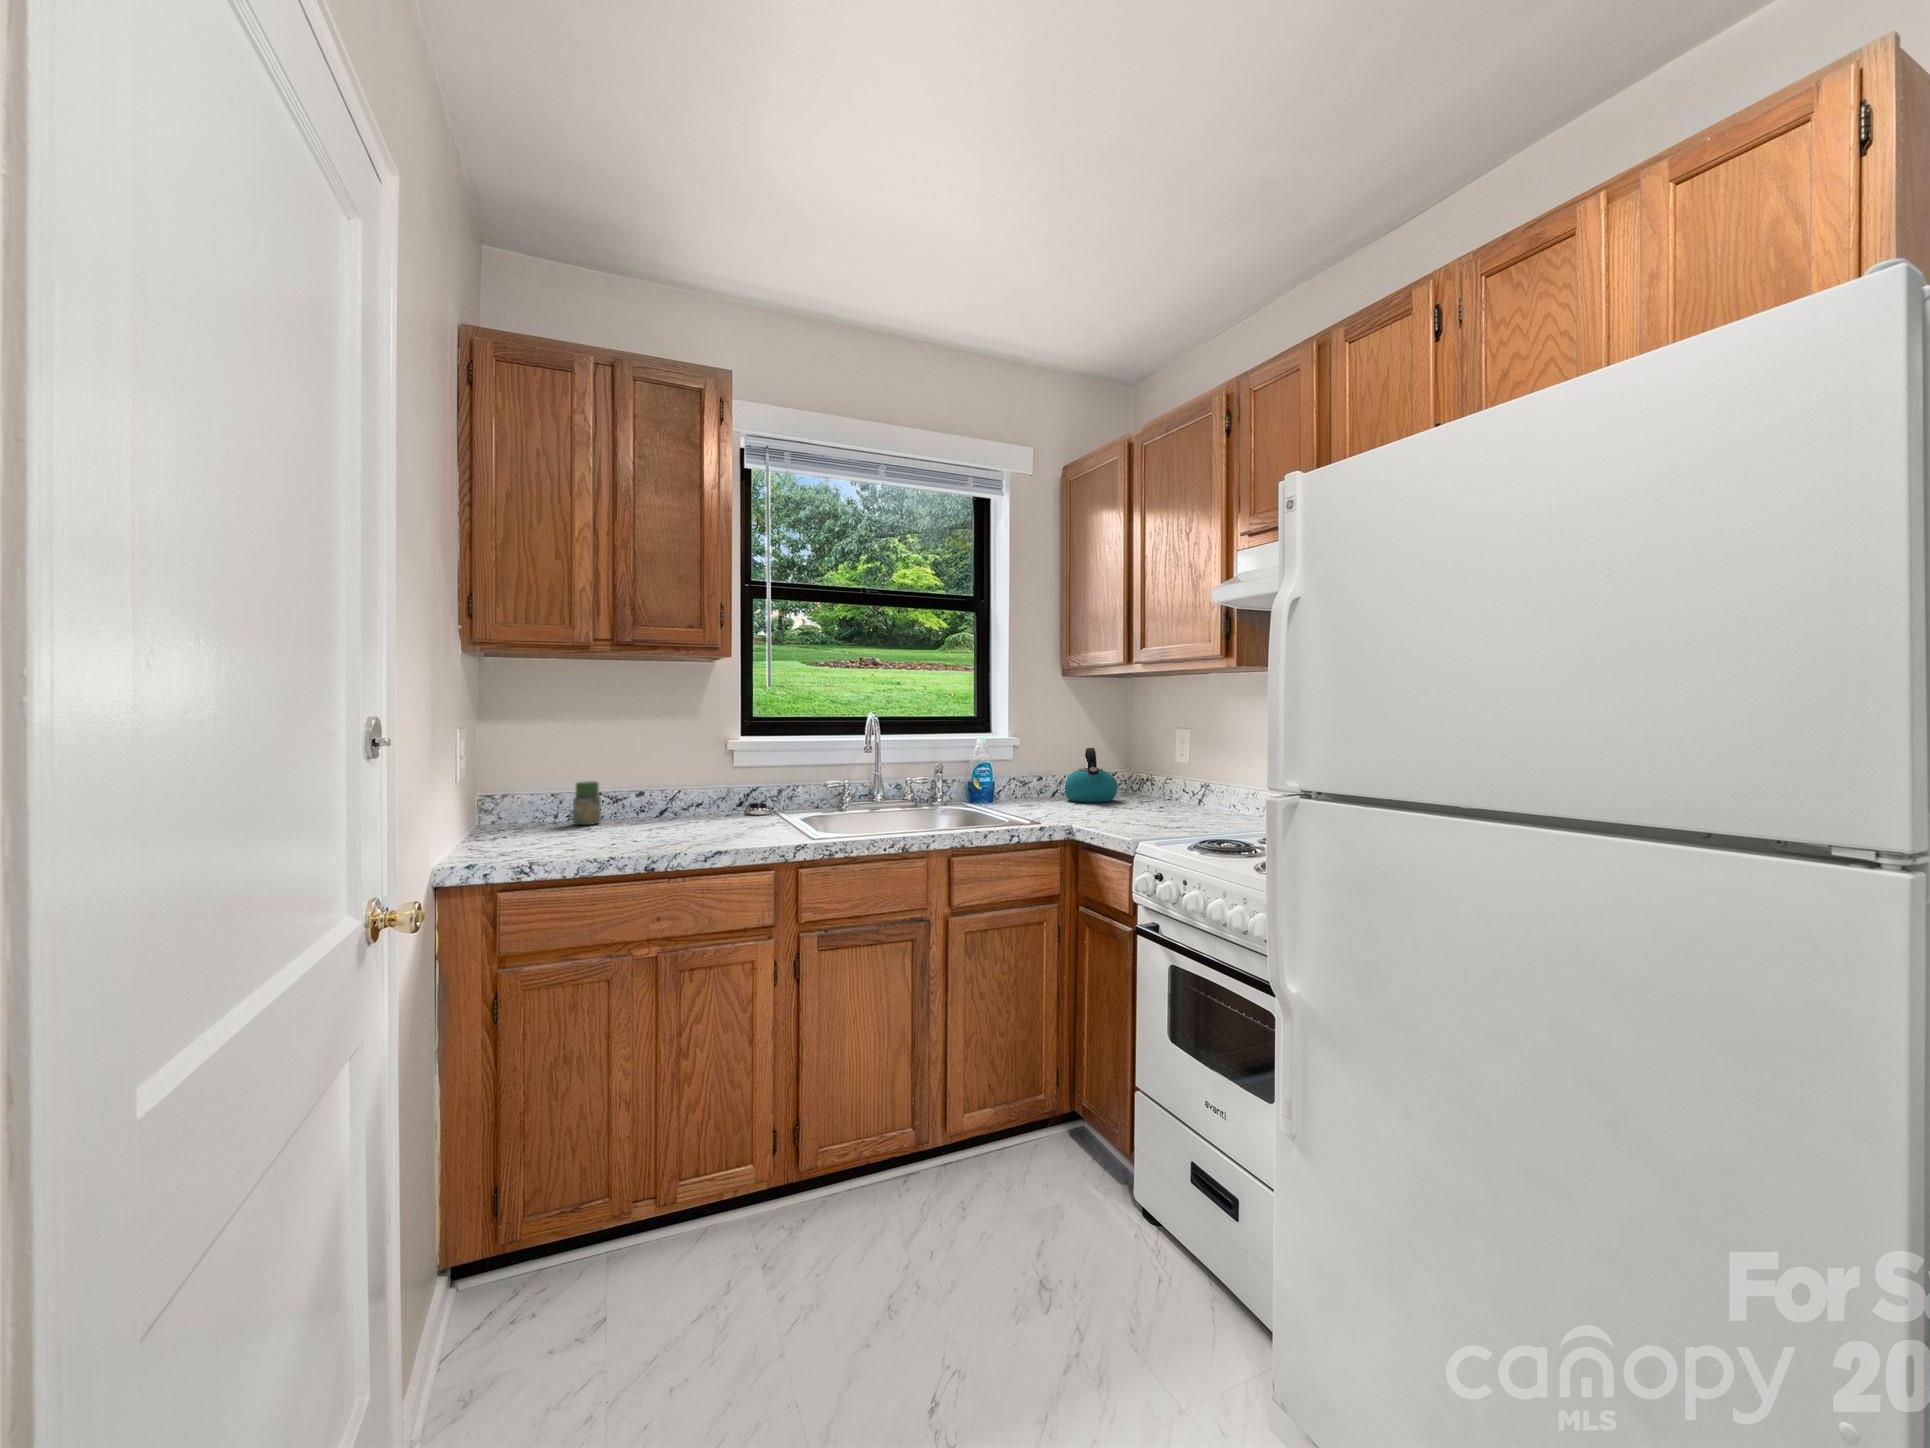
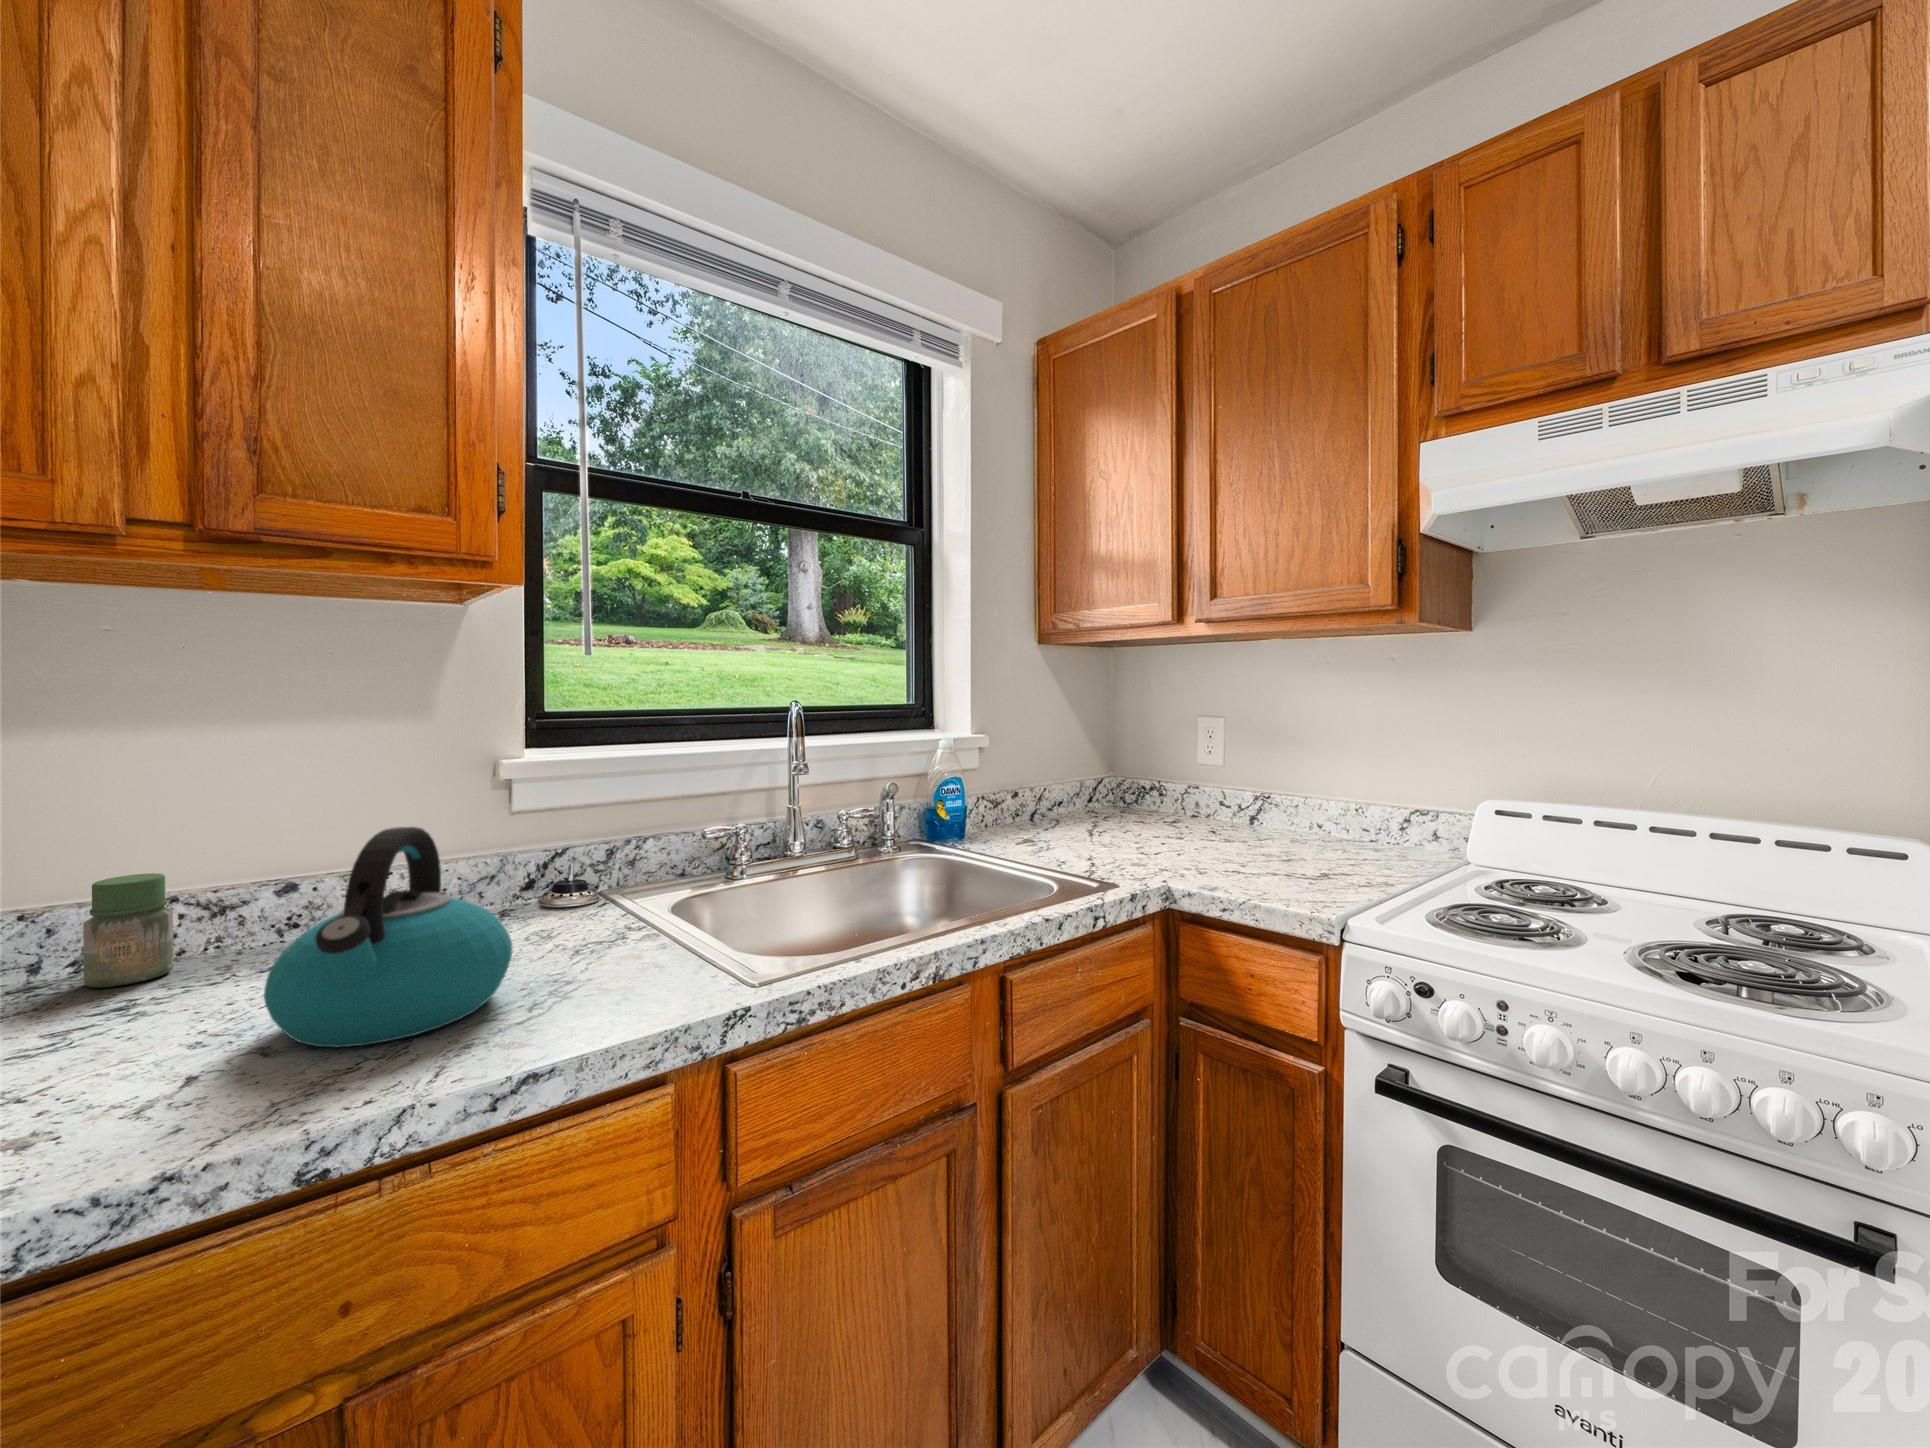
kettle: present [1063,748,1118,803] -> present [264,827,512,1047]

